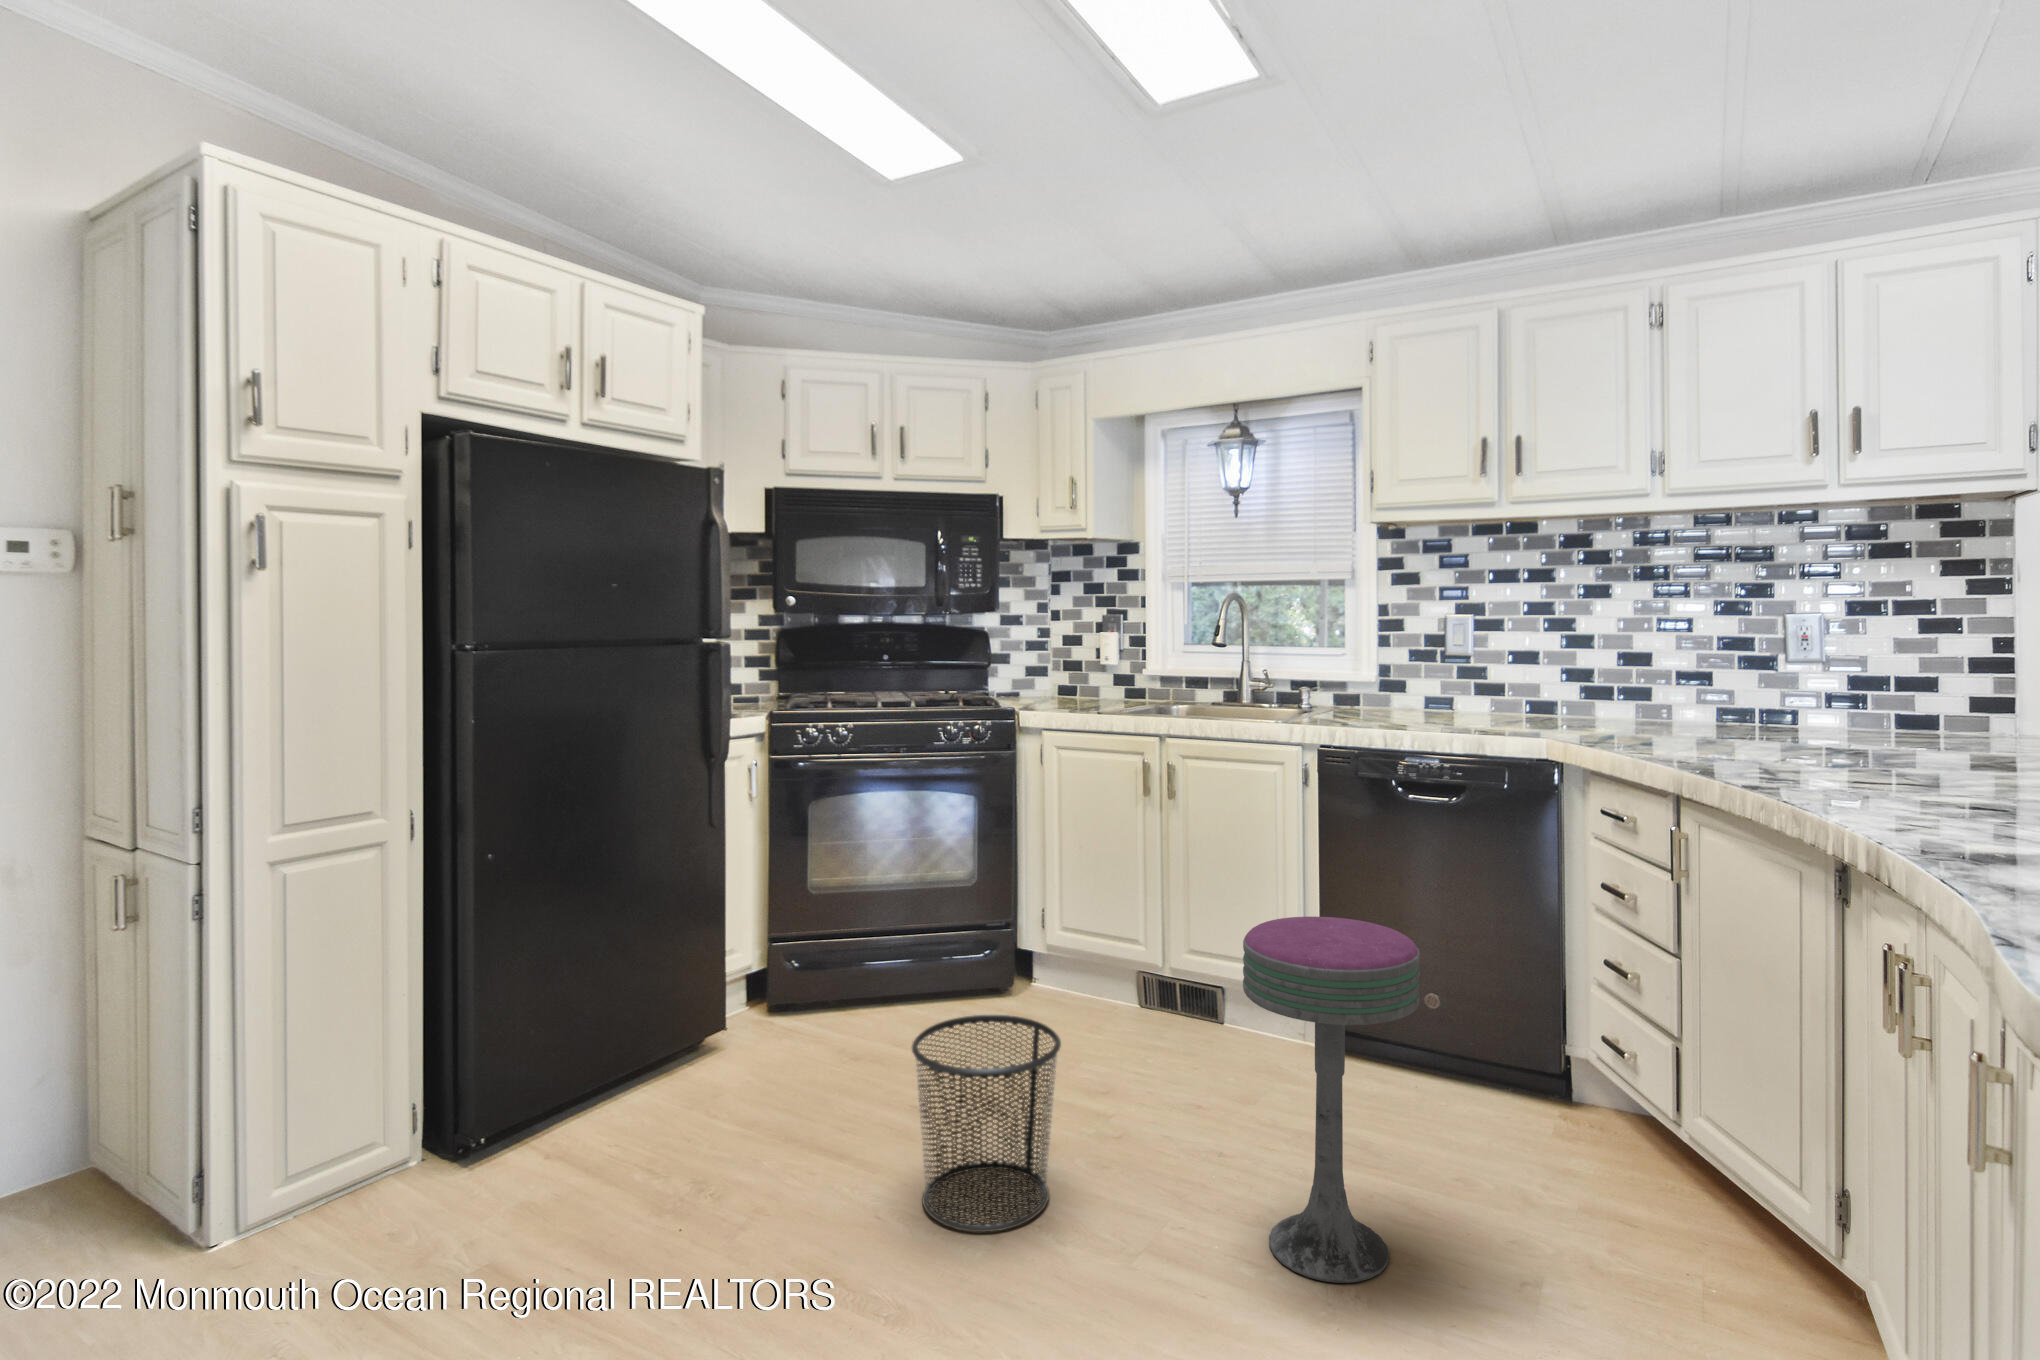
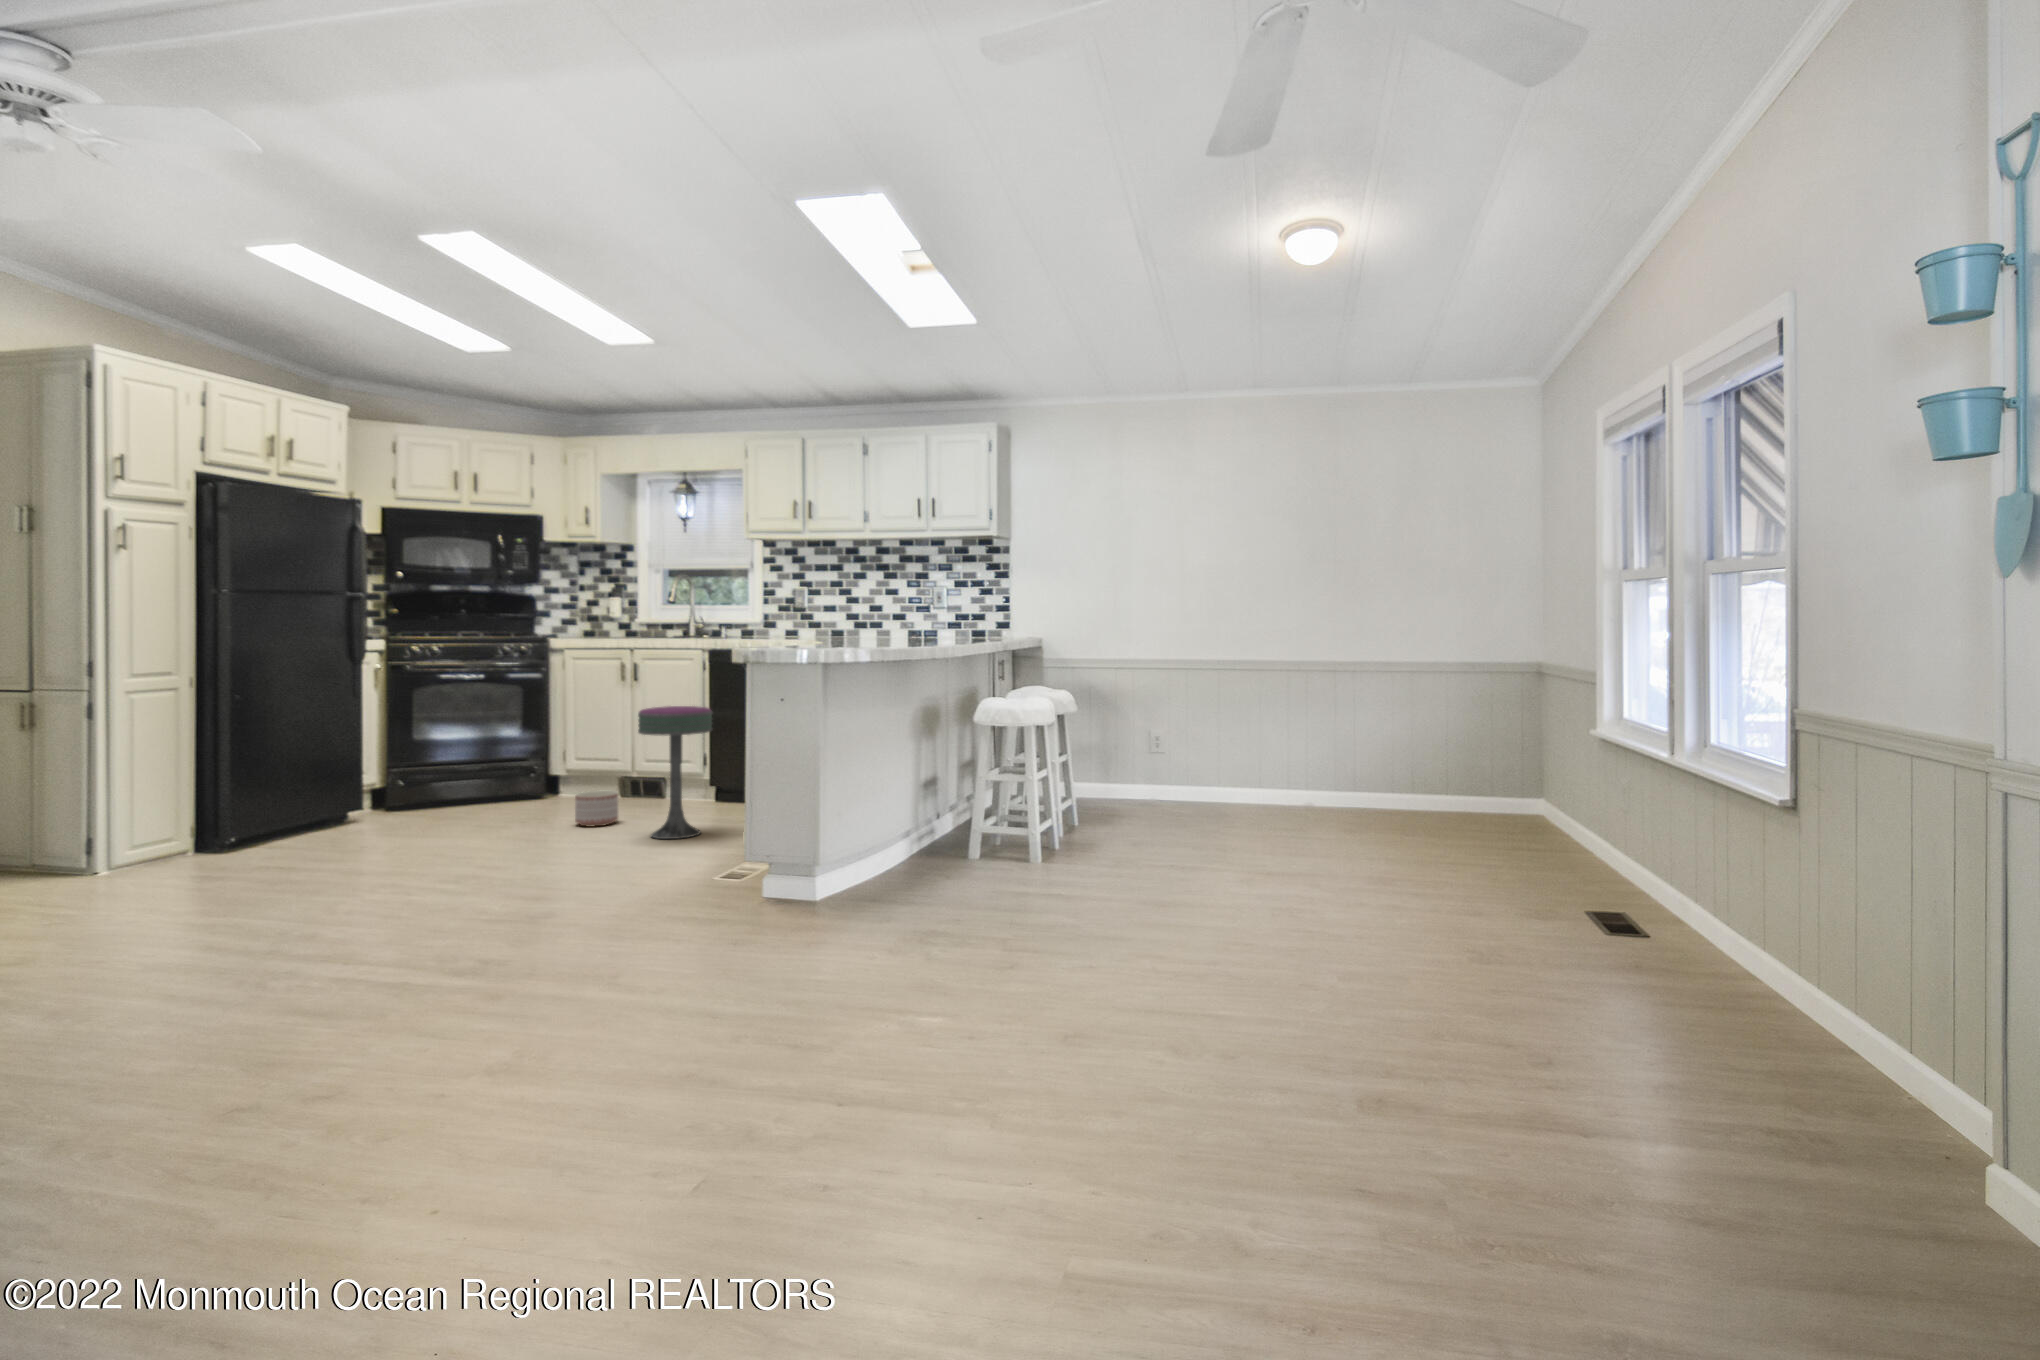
waste bin: present [912,1014,1061,1232] -> none [482,763,558,844]
planter: none [1084,1057,1168,1154] -> present [575,791,618,827]

